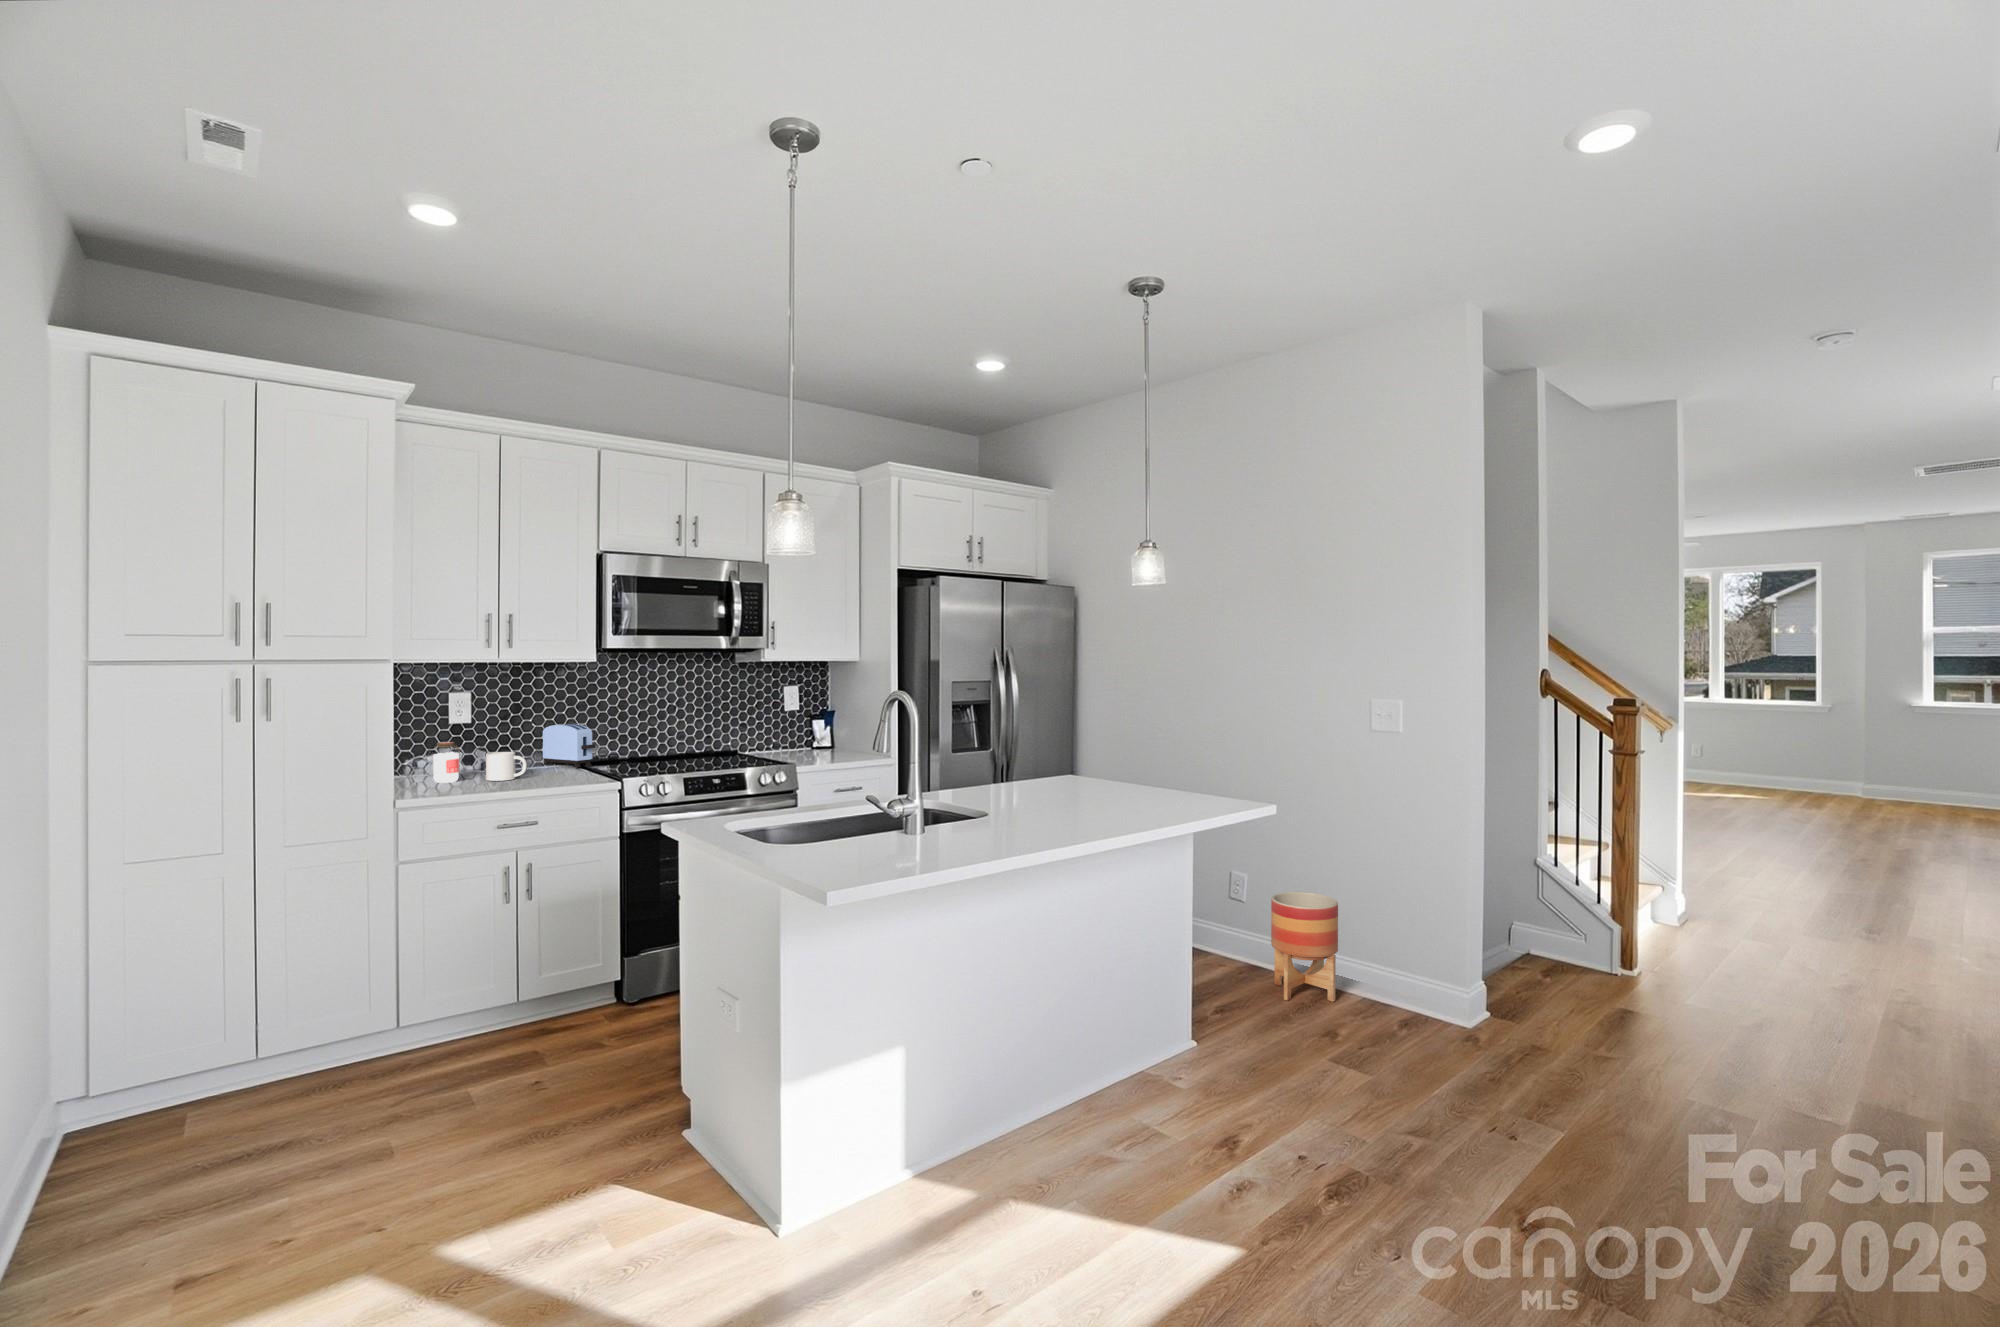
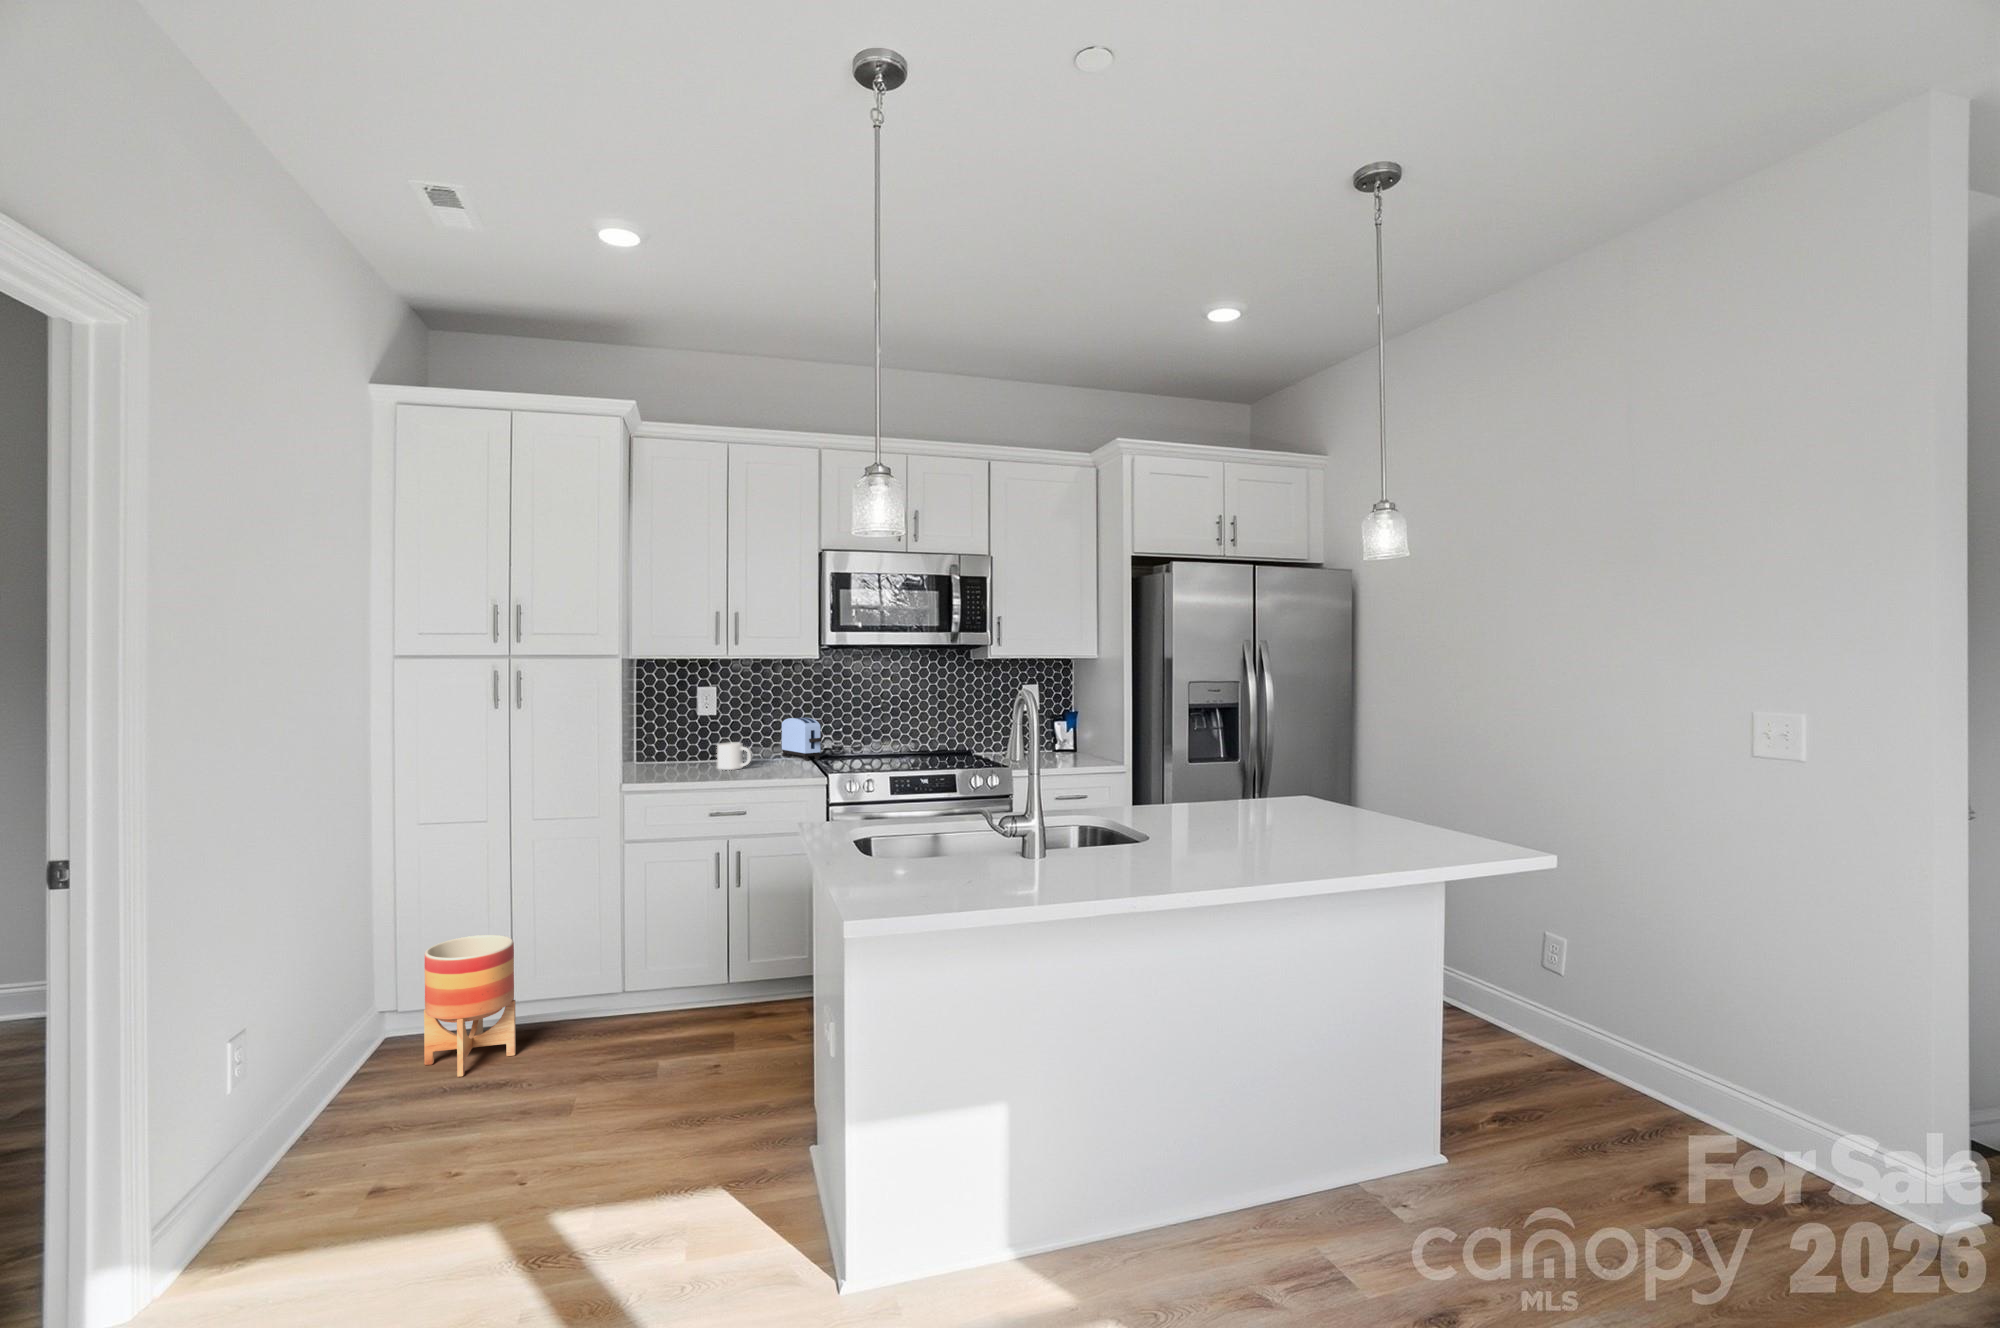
jar: present [433,742,460,783] -> none [671,732,696,770]
planter: present [1271,892,1338,1002] -> present [424,935,516,1077]

